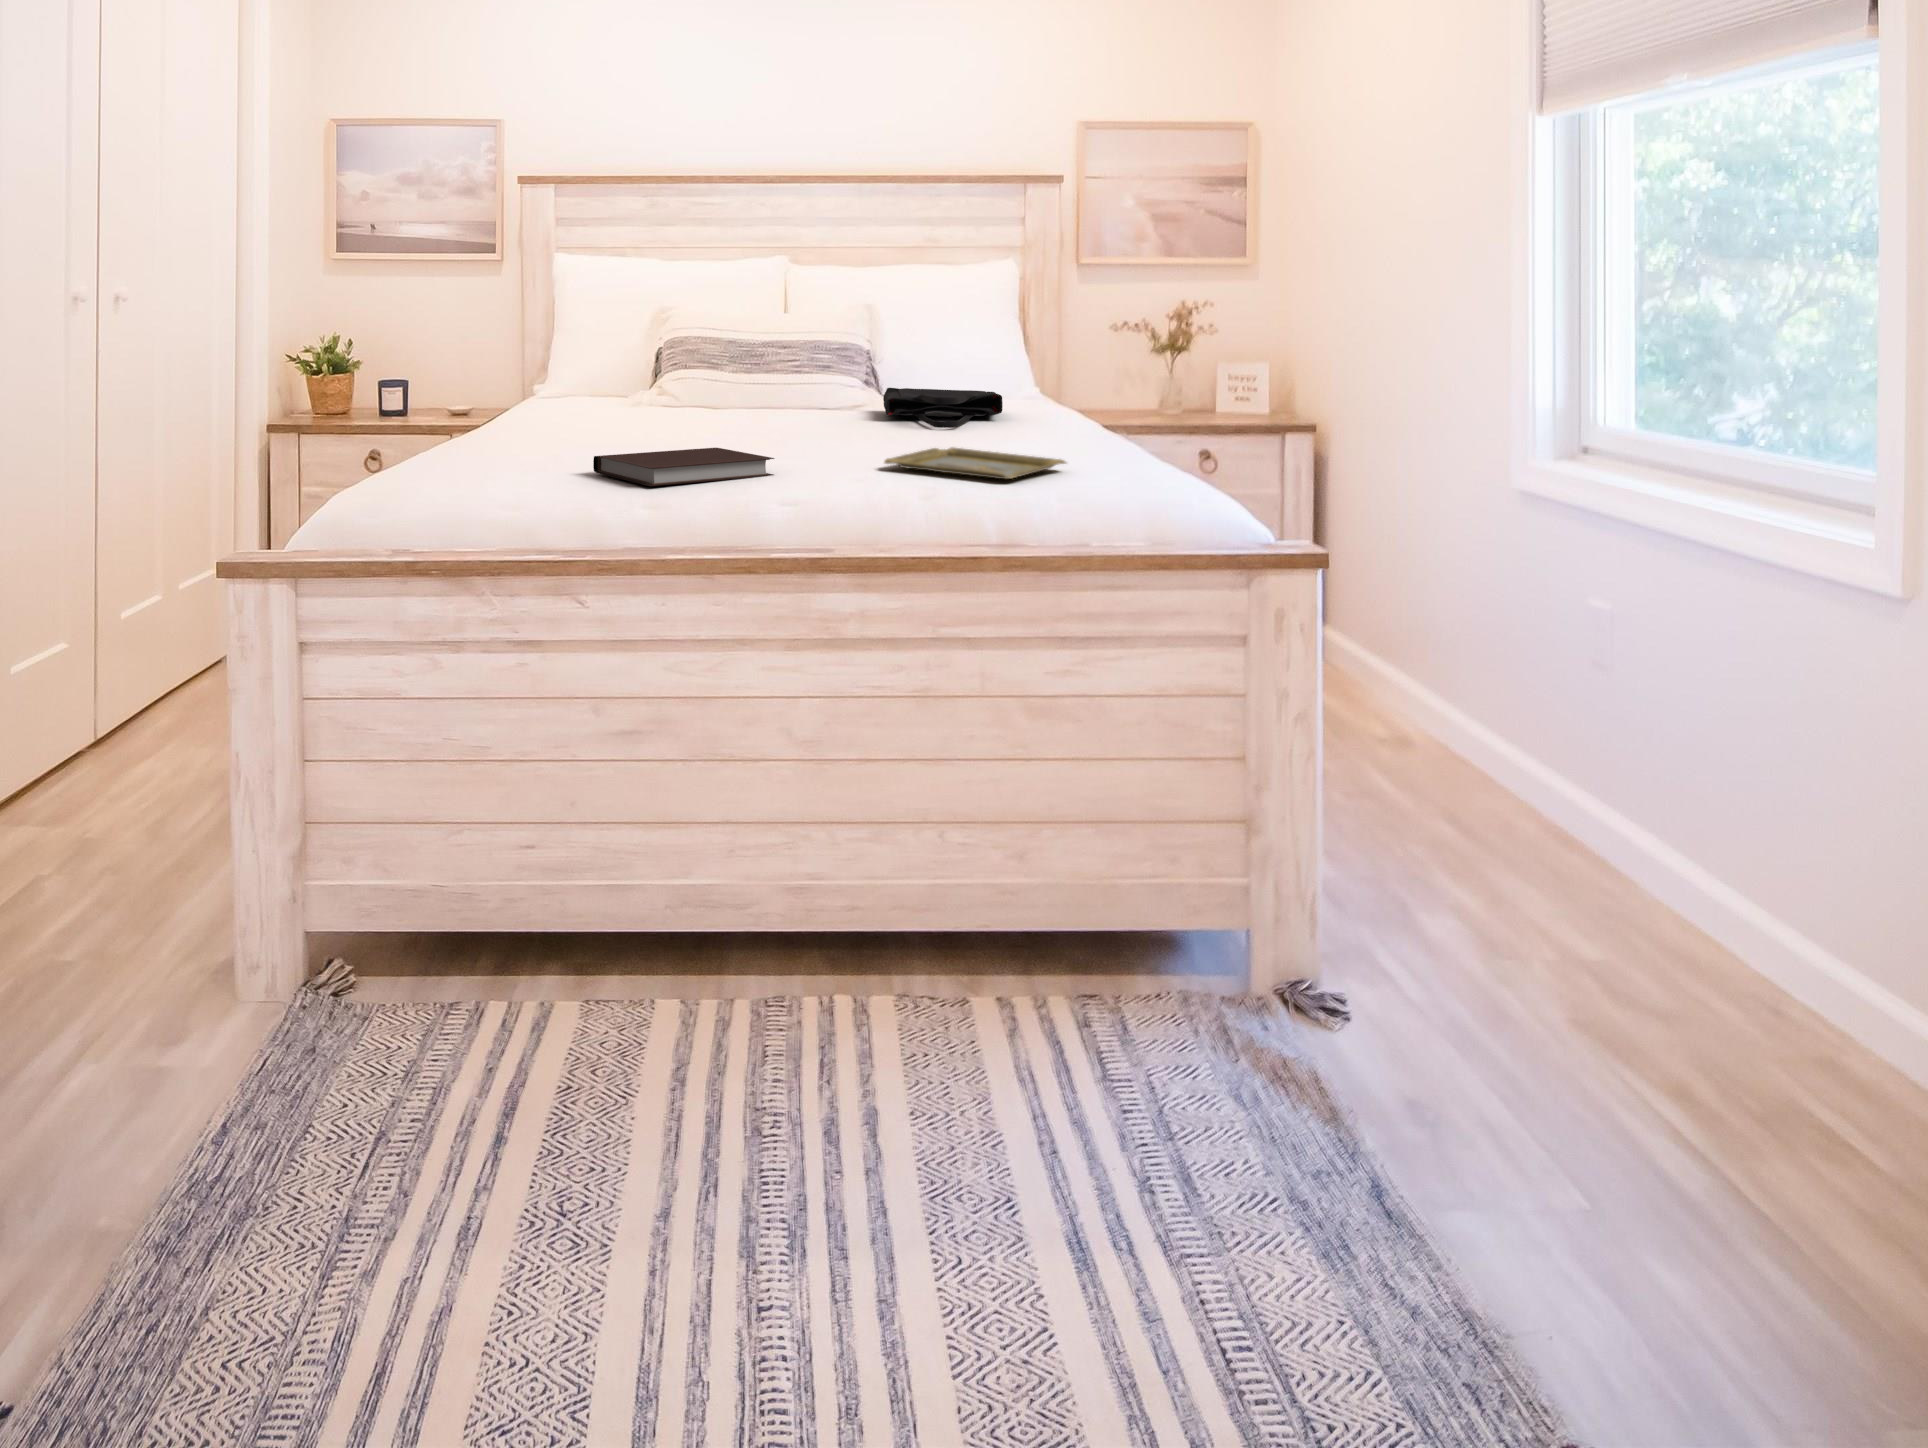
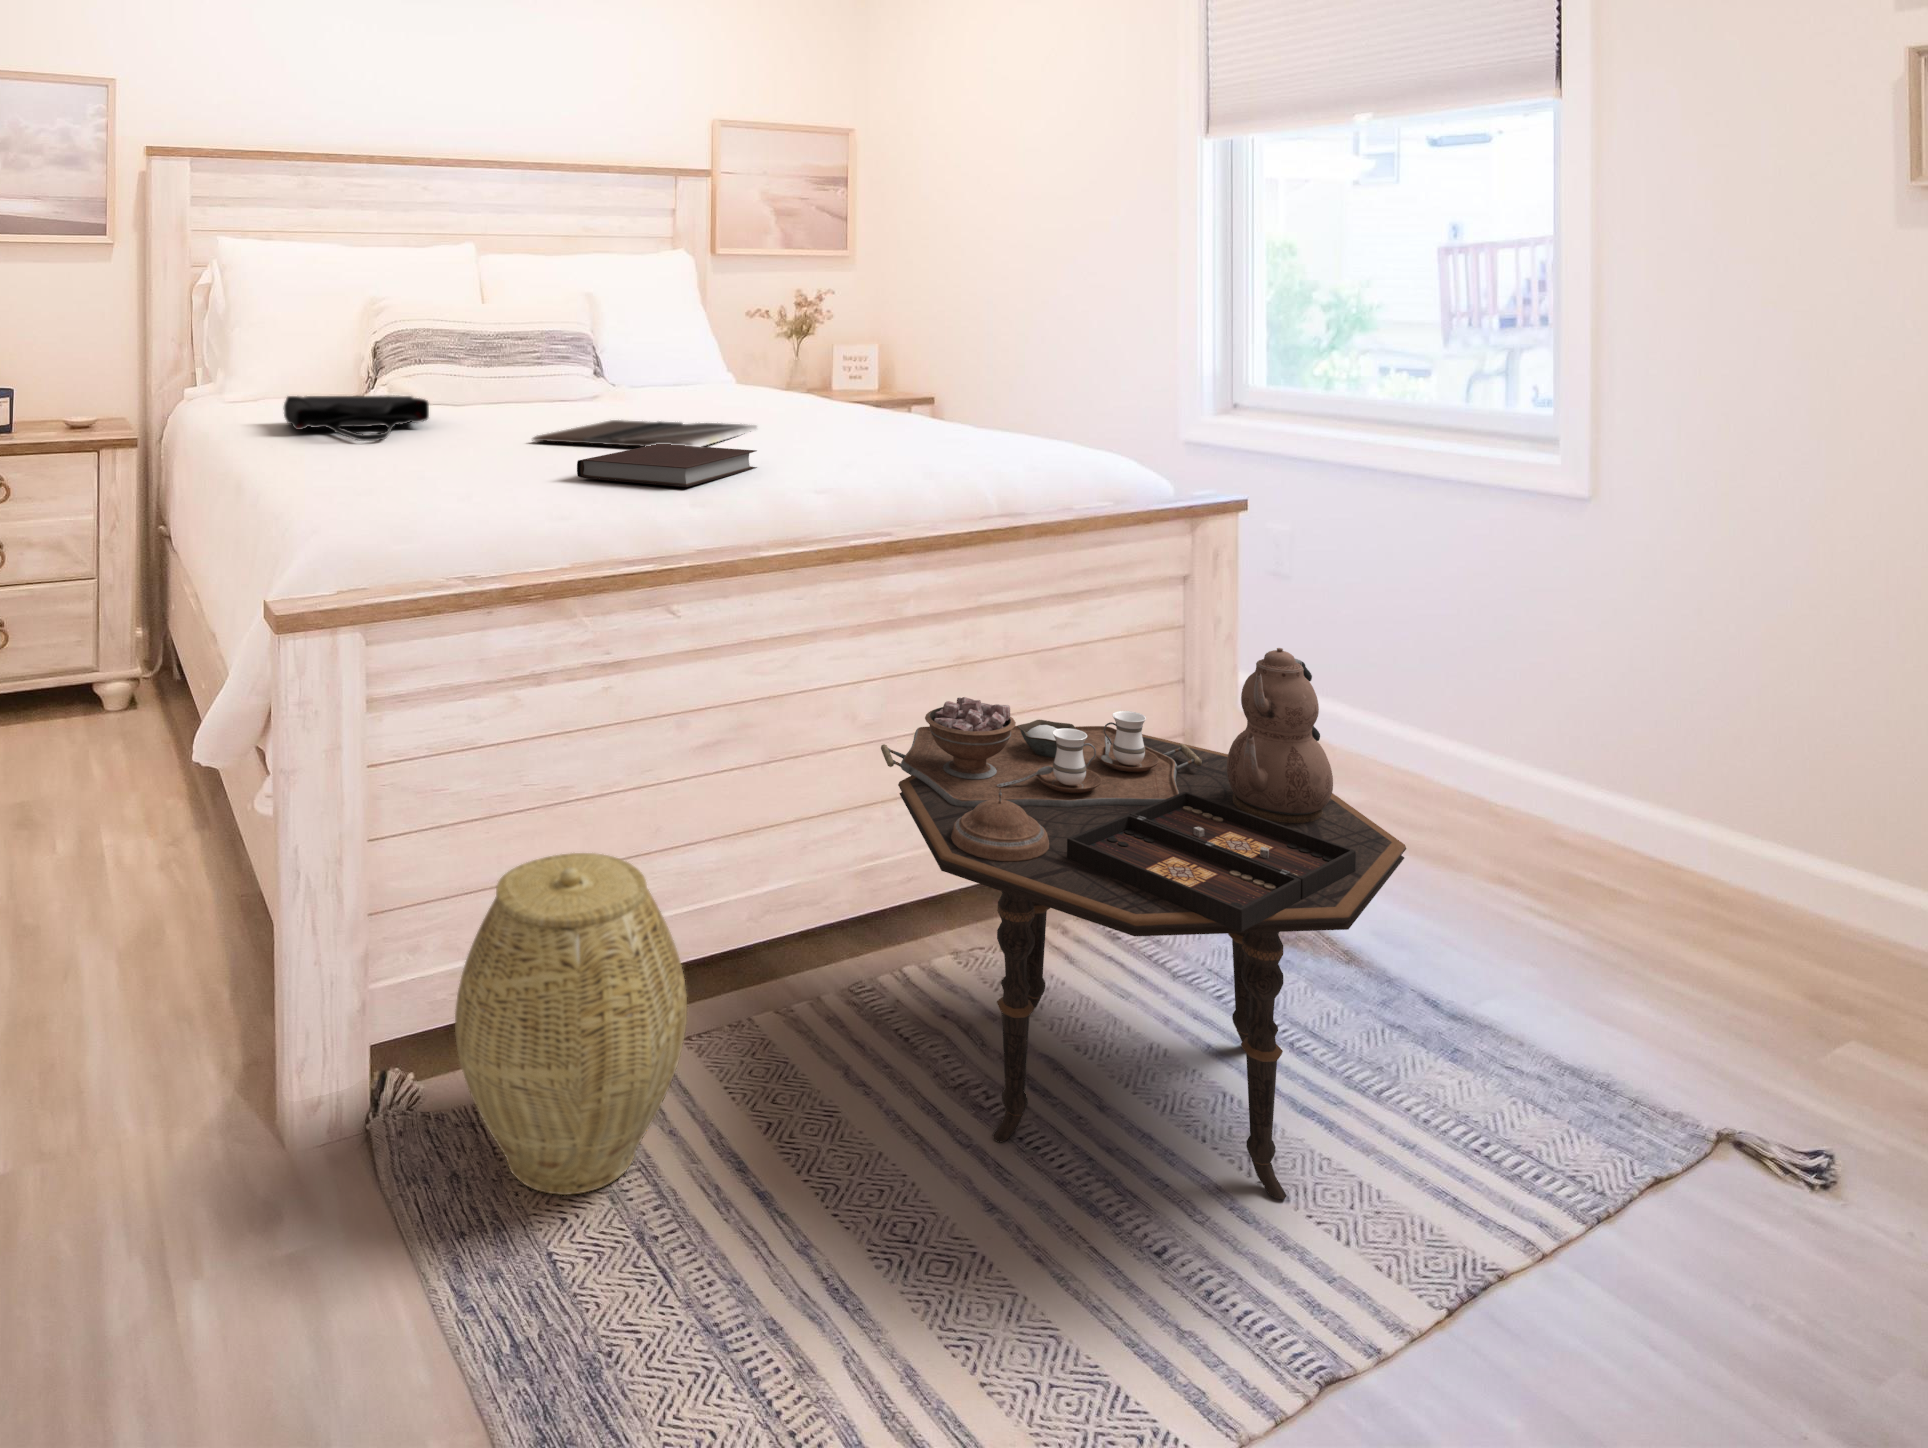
tote bag: present [883,388,1003,428] -> present [283,395,429,441]
laptop: none [660,426,892,455] -> present [533,420,757,447]
tray: present [885,447,1066,479] -> none [837,431,997,457]
side table: none [673,710,1196,1316] -> present [881,648,1406,1199]
woven basket: none [294,798,505,1091] -> present [455,853,687,1195]

